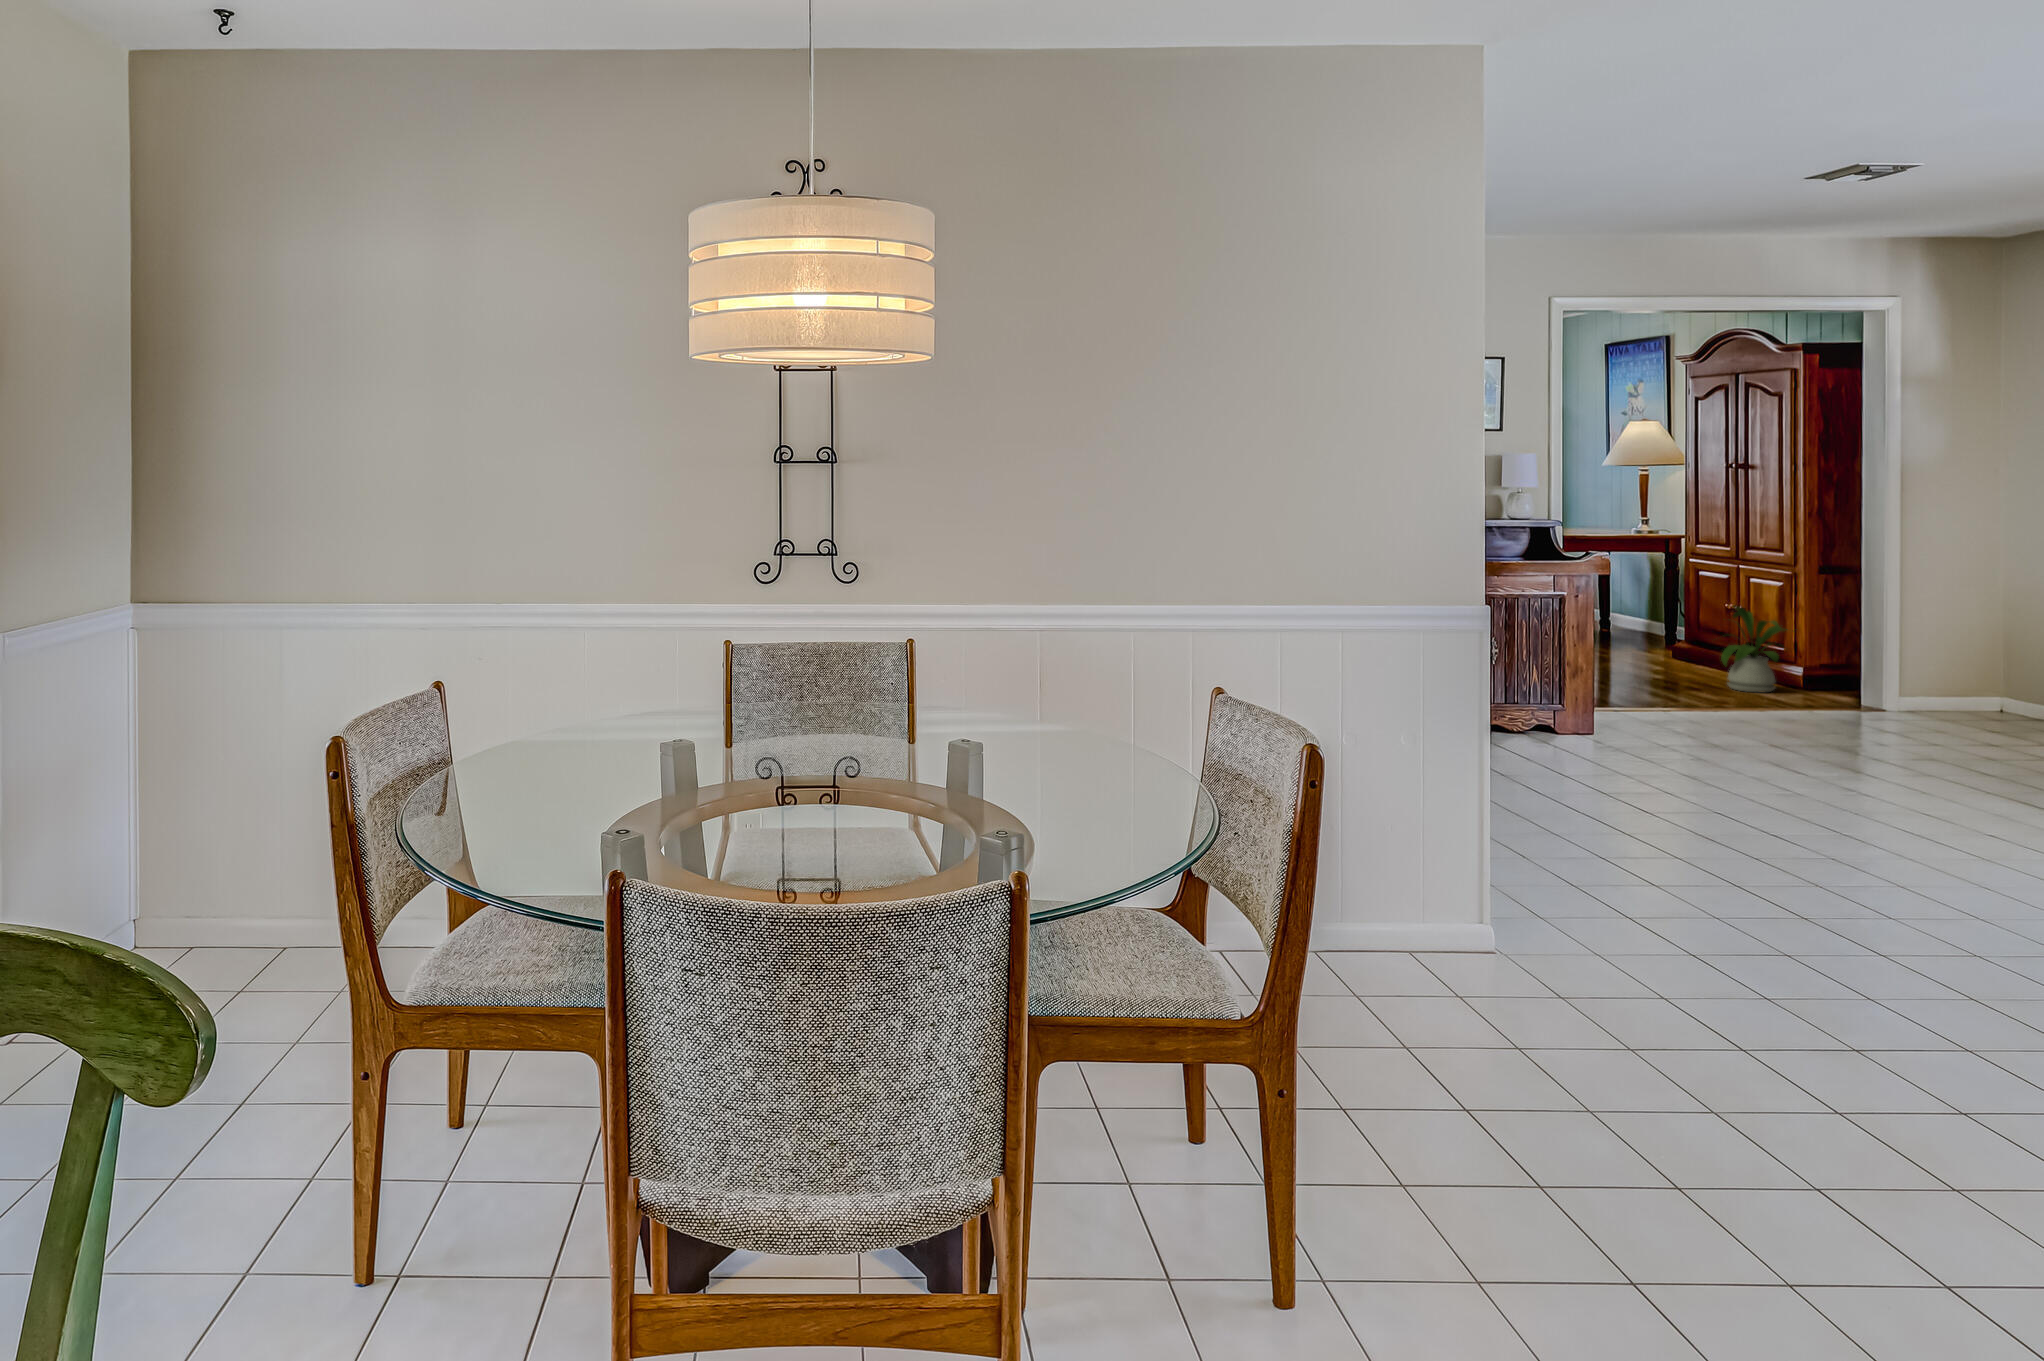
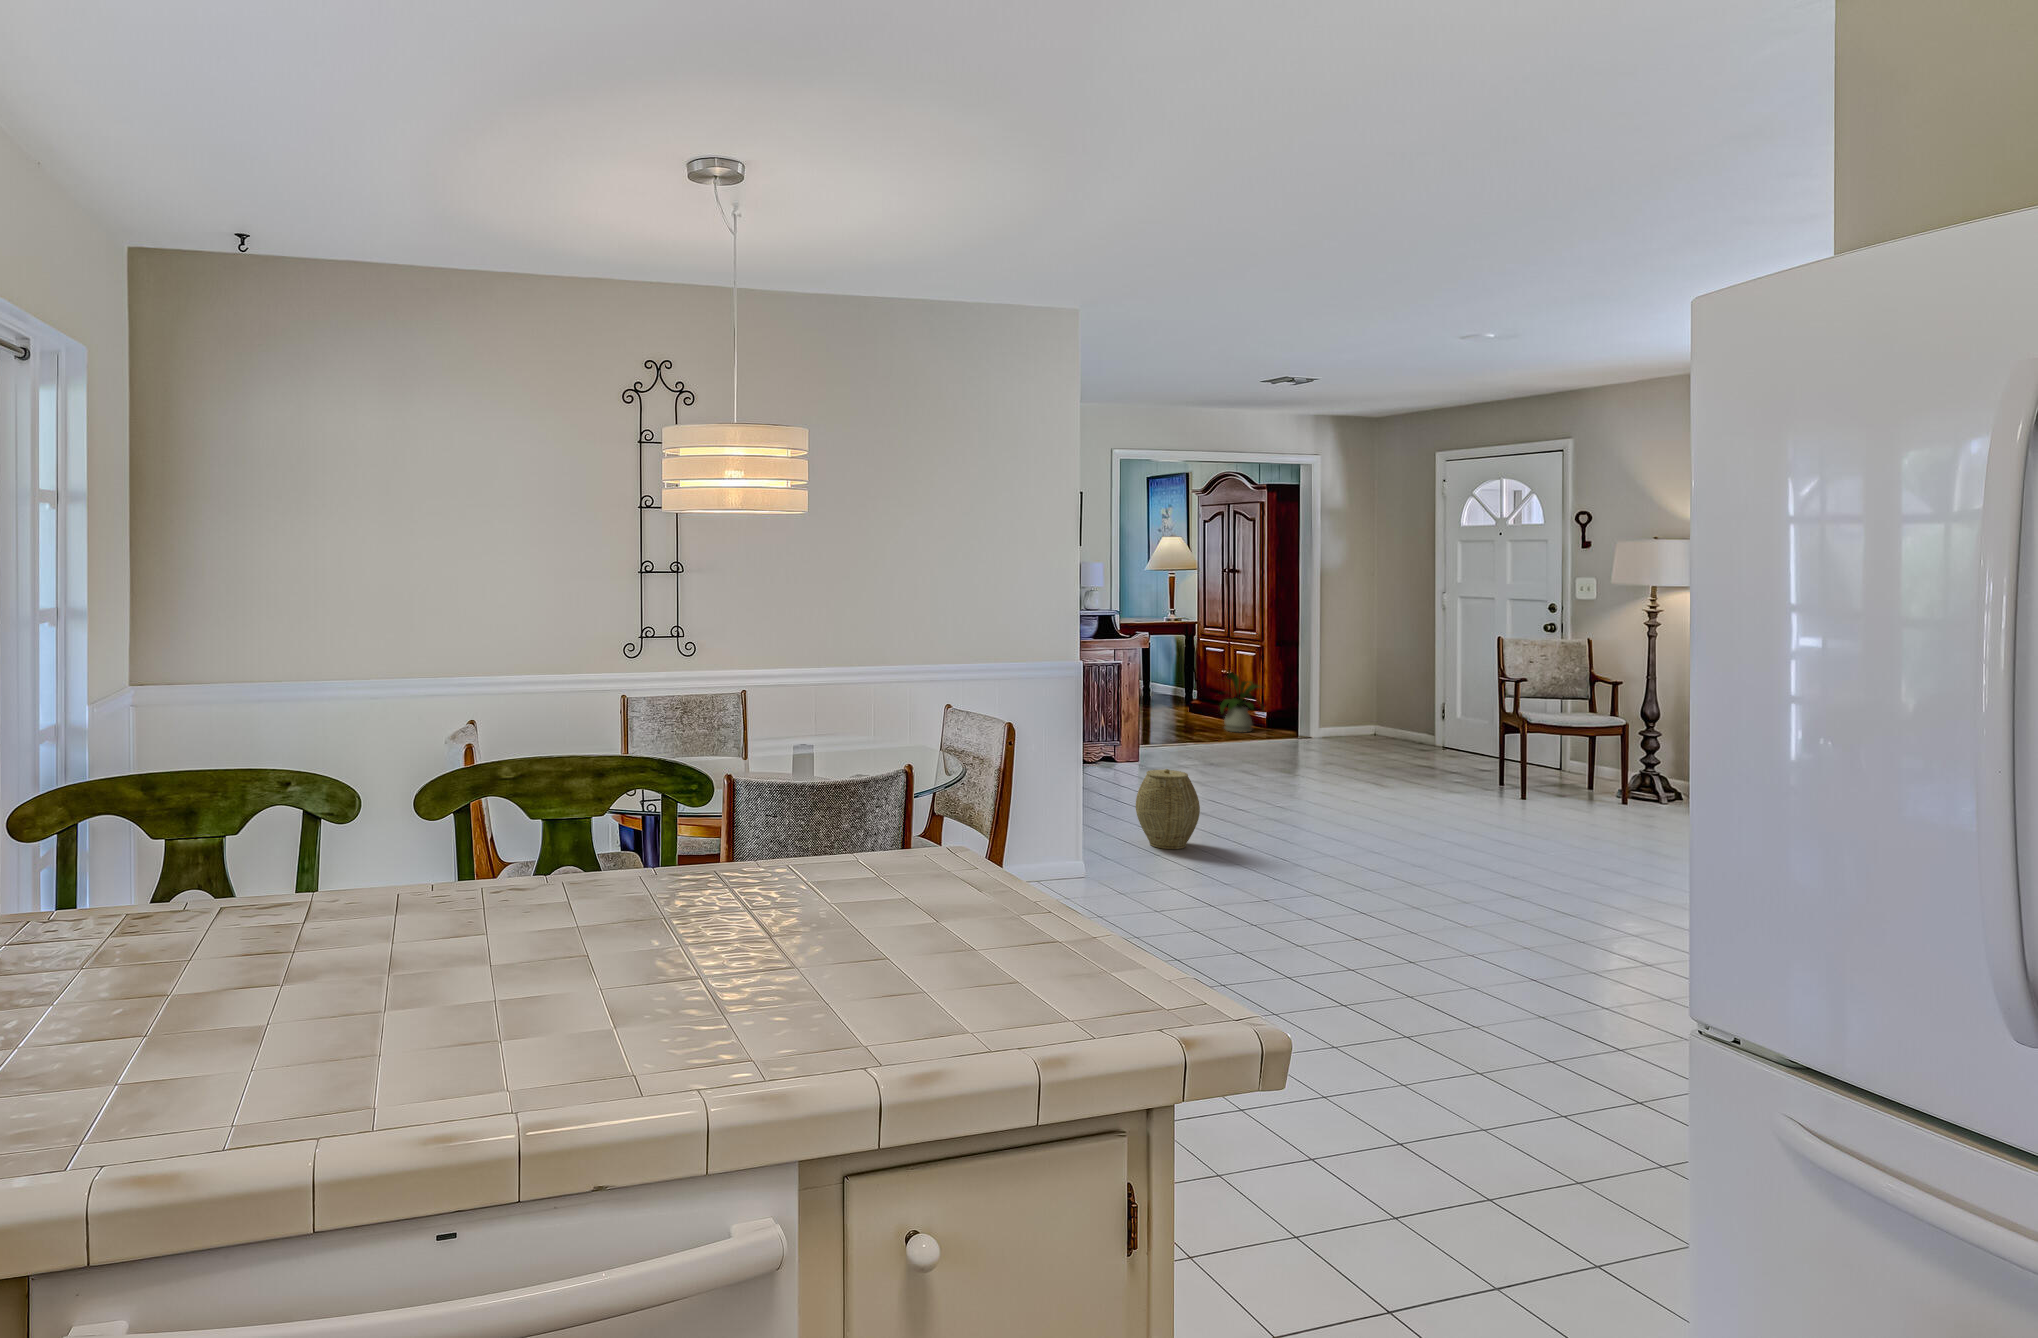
woven basket: none [1576,762,1692,888] -> present [1136,769,1200,849]

